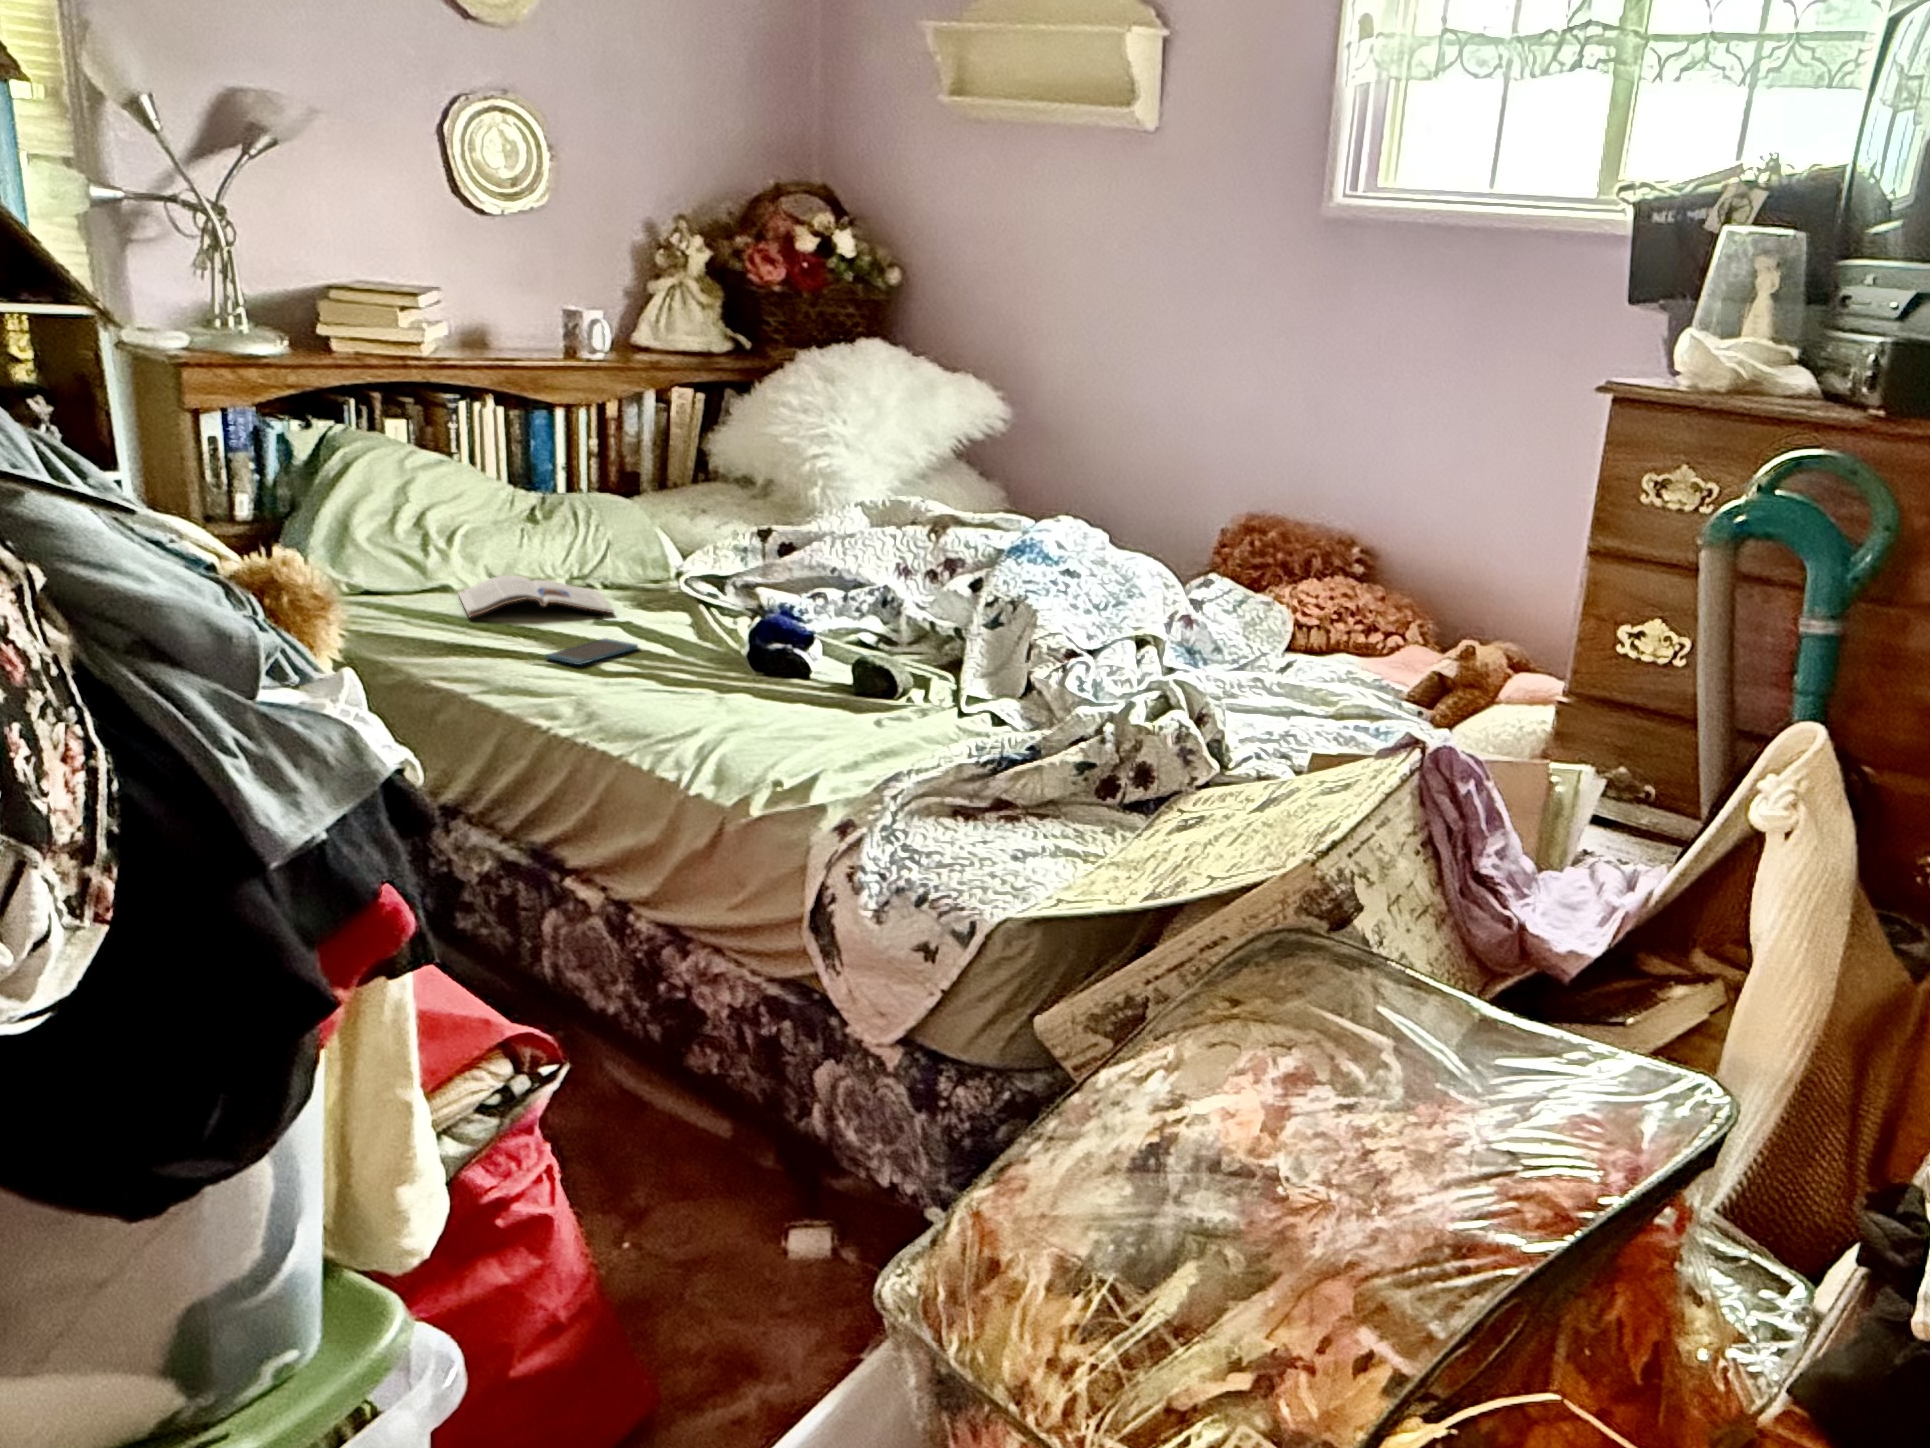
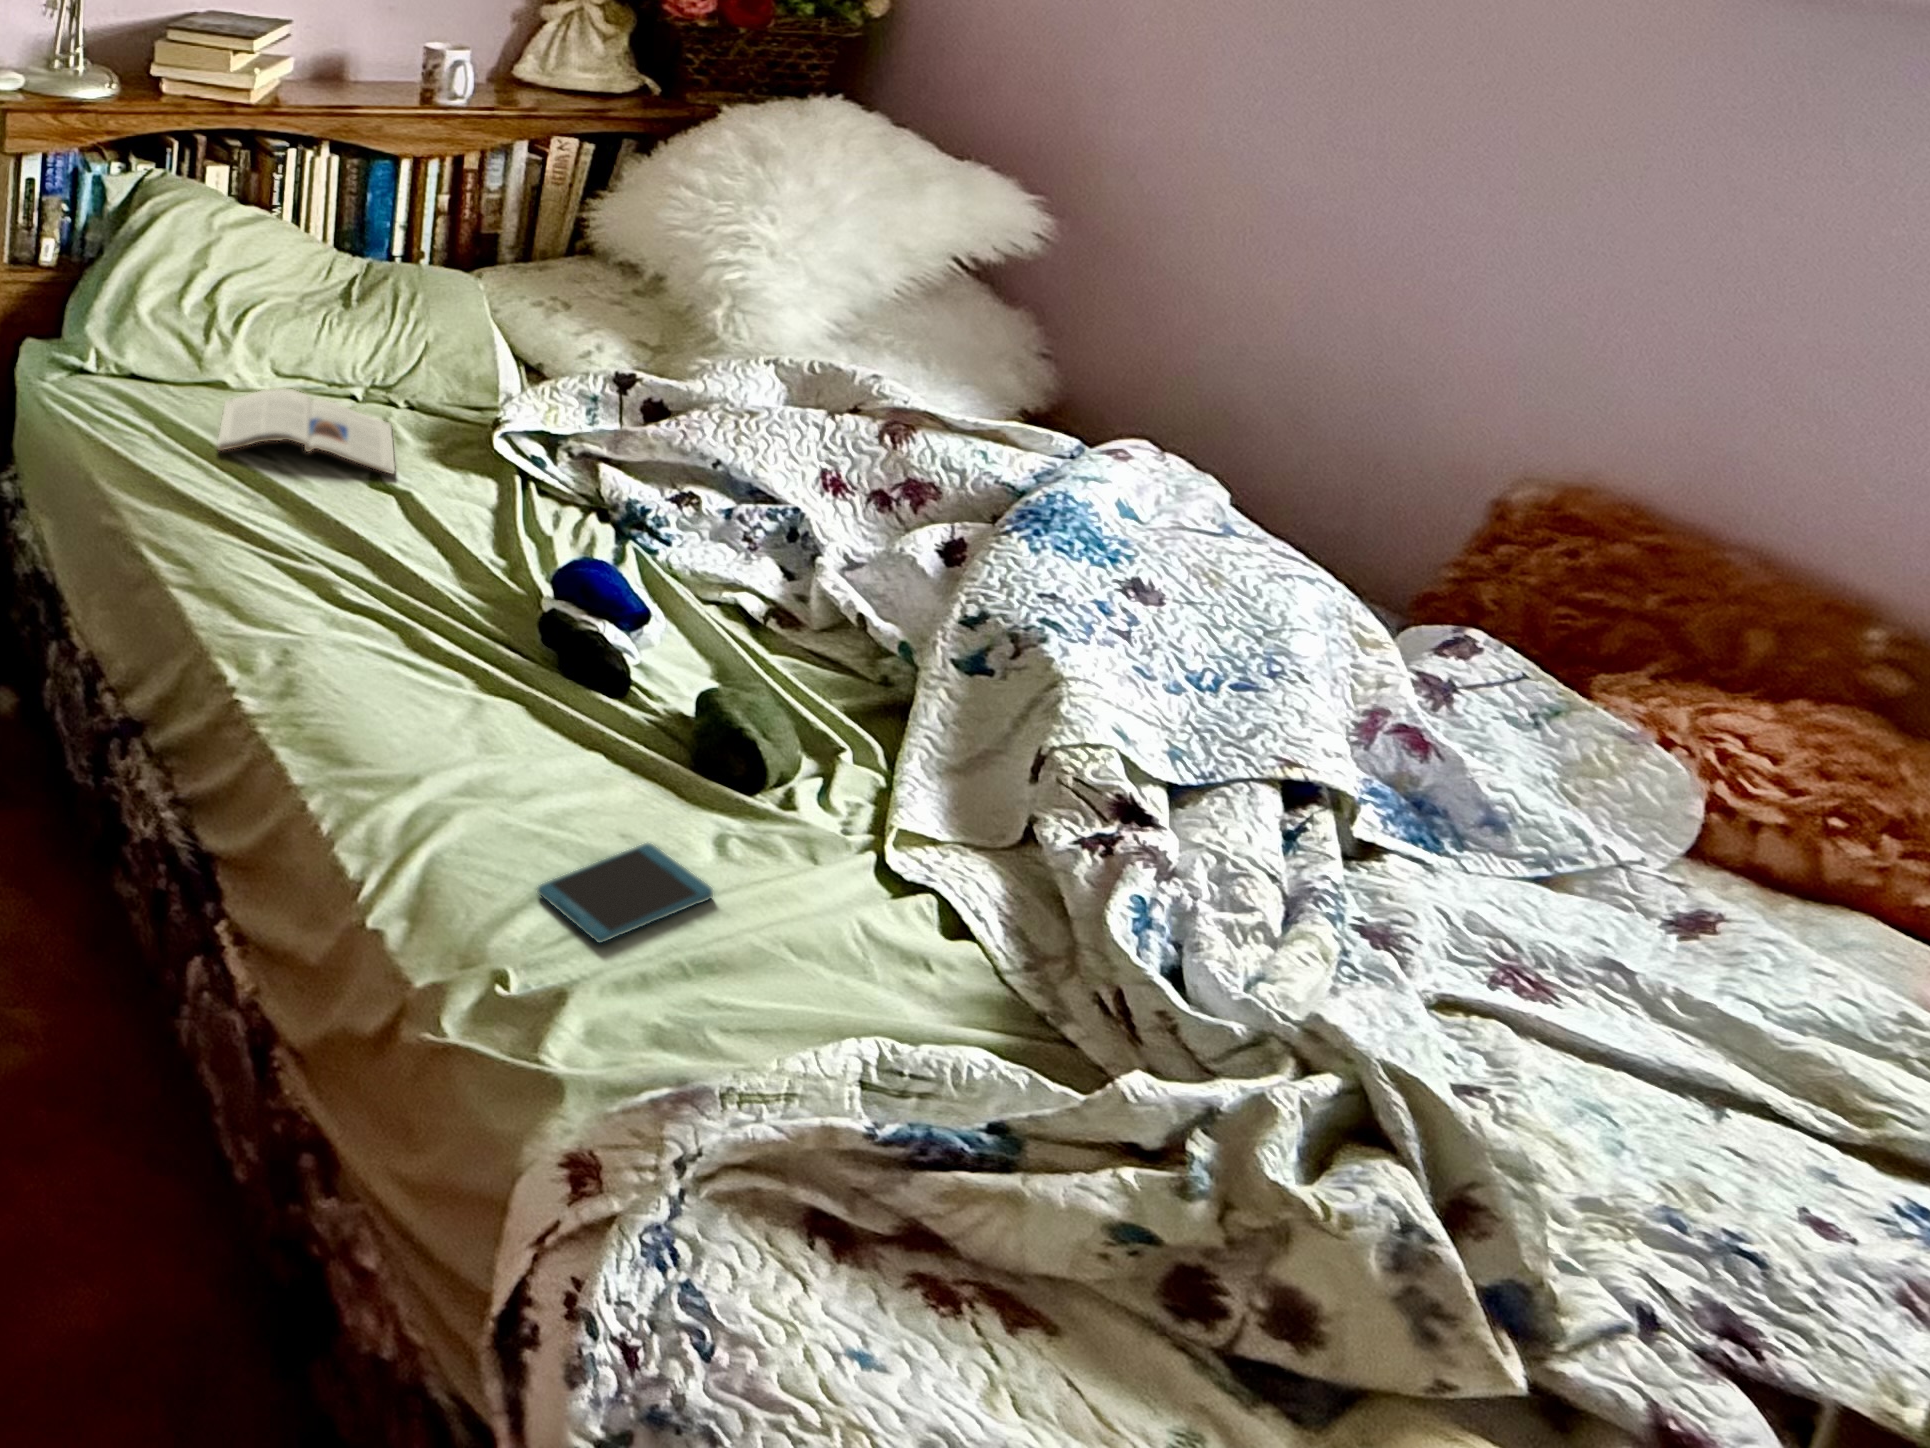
smartphone: present [546,638,638,665] -> present [537,843,713,943]

